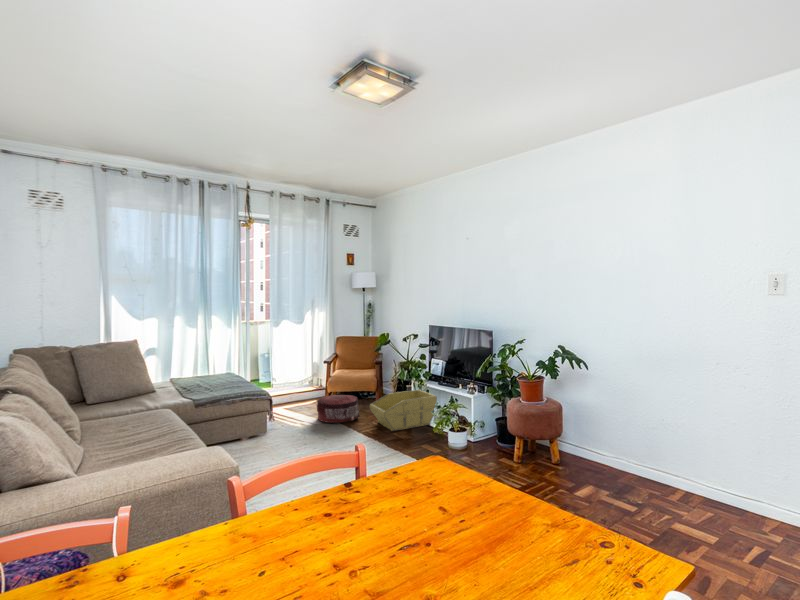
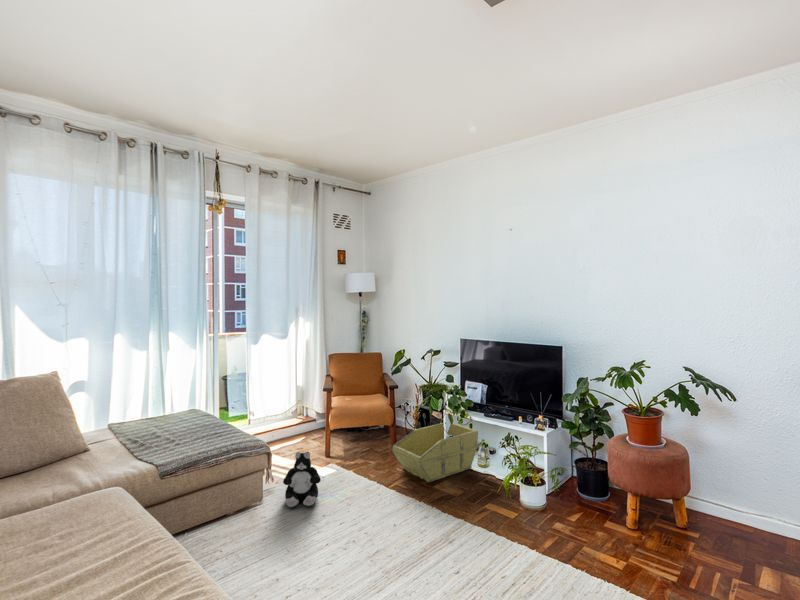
pouf: present [317,395,359,423] -> none [318,432,376,474]
plush toy: none [282,402,309,439] -> present [283,452,321,507]

